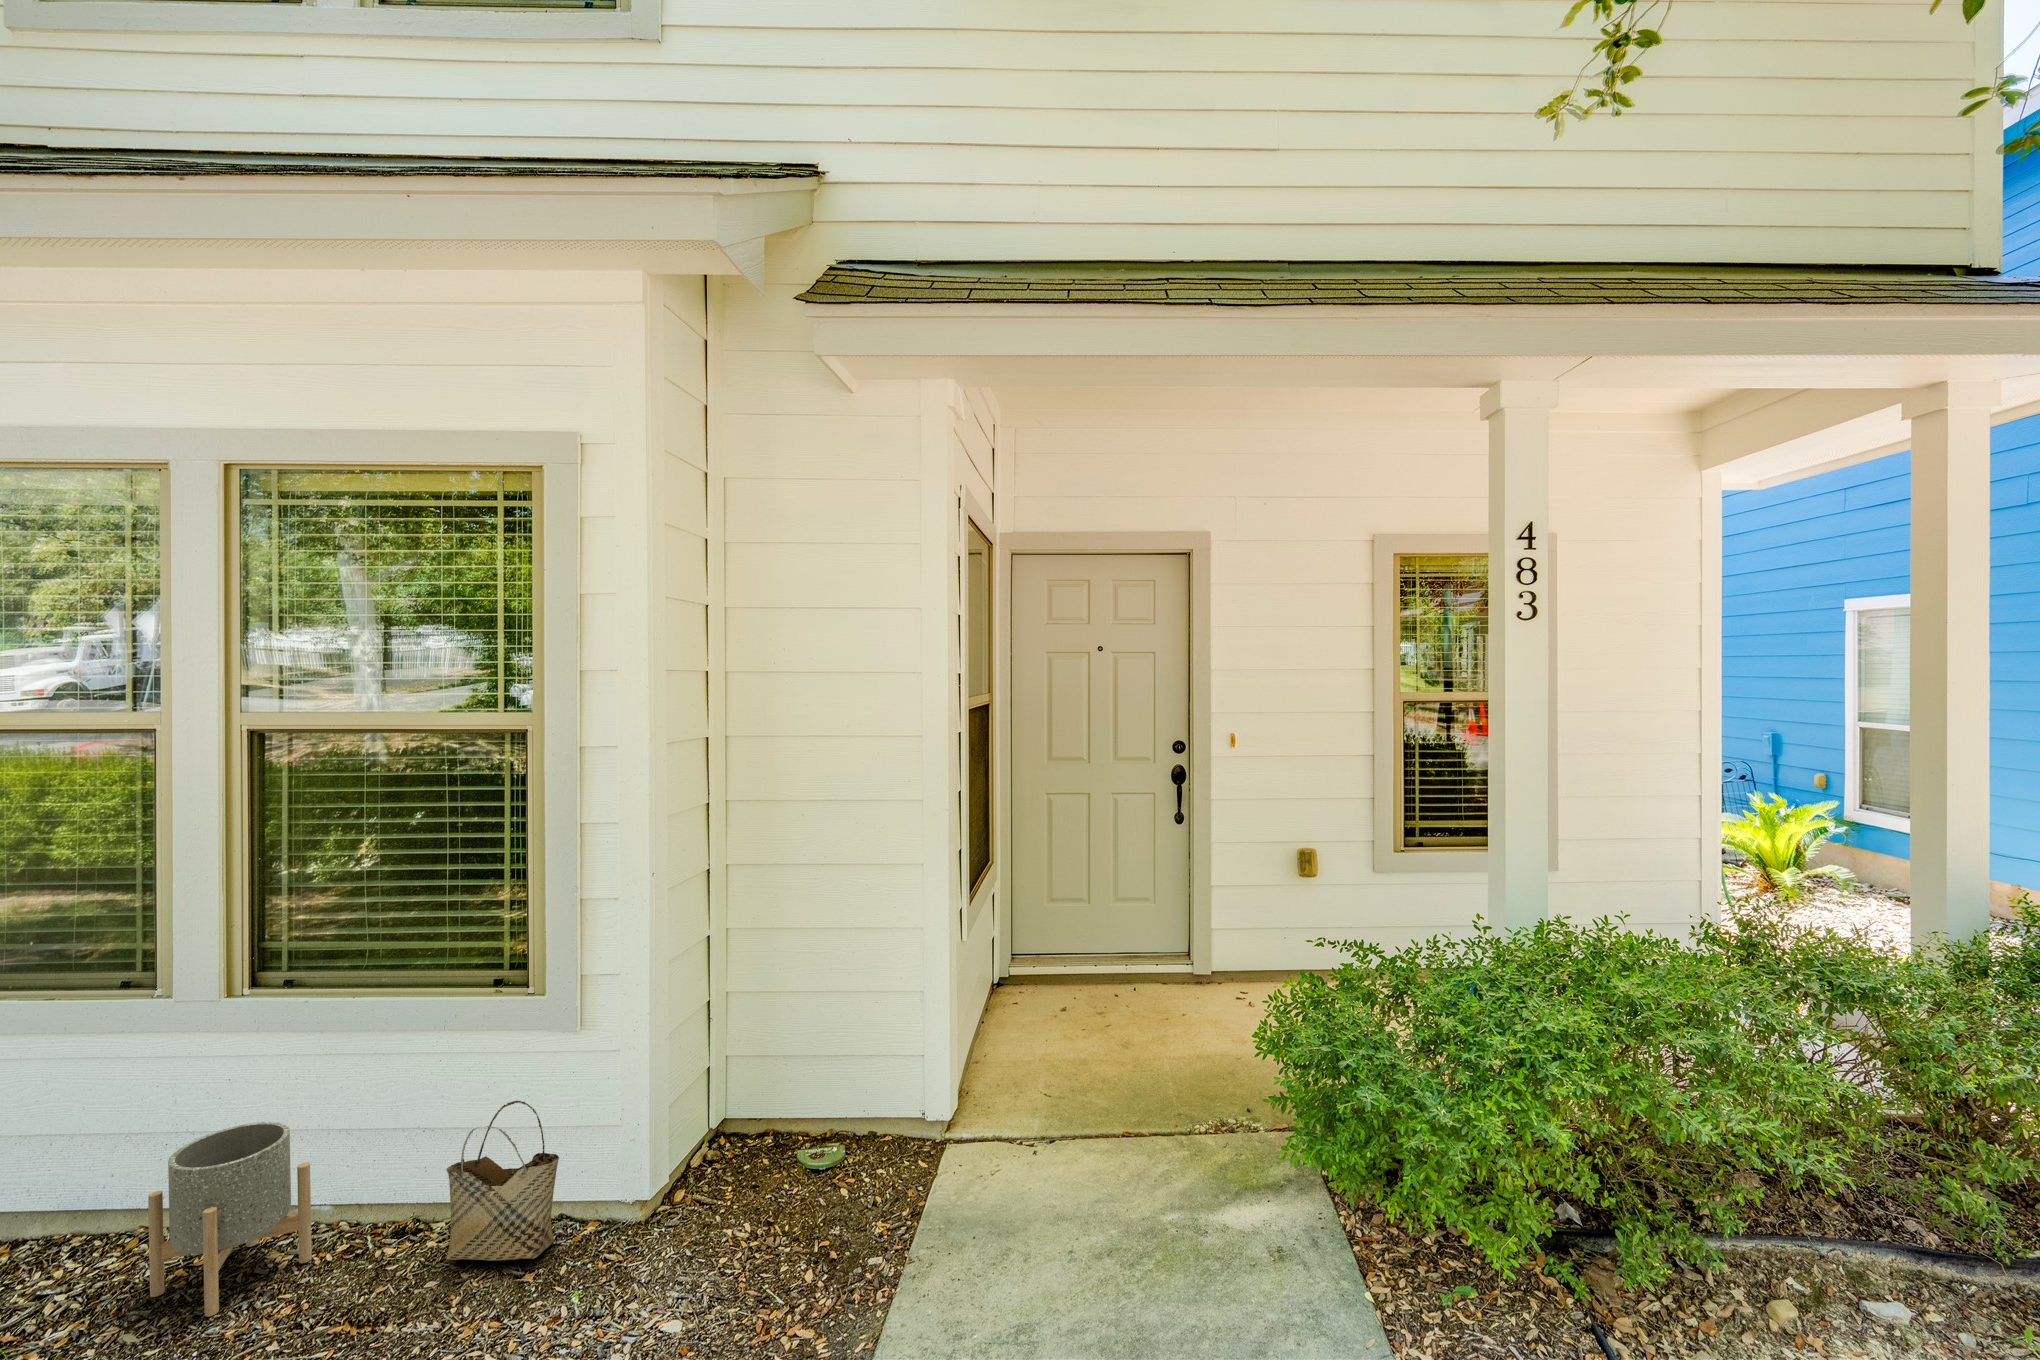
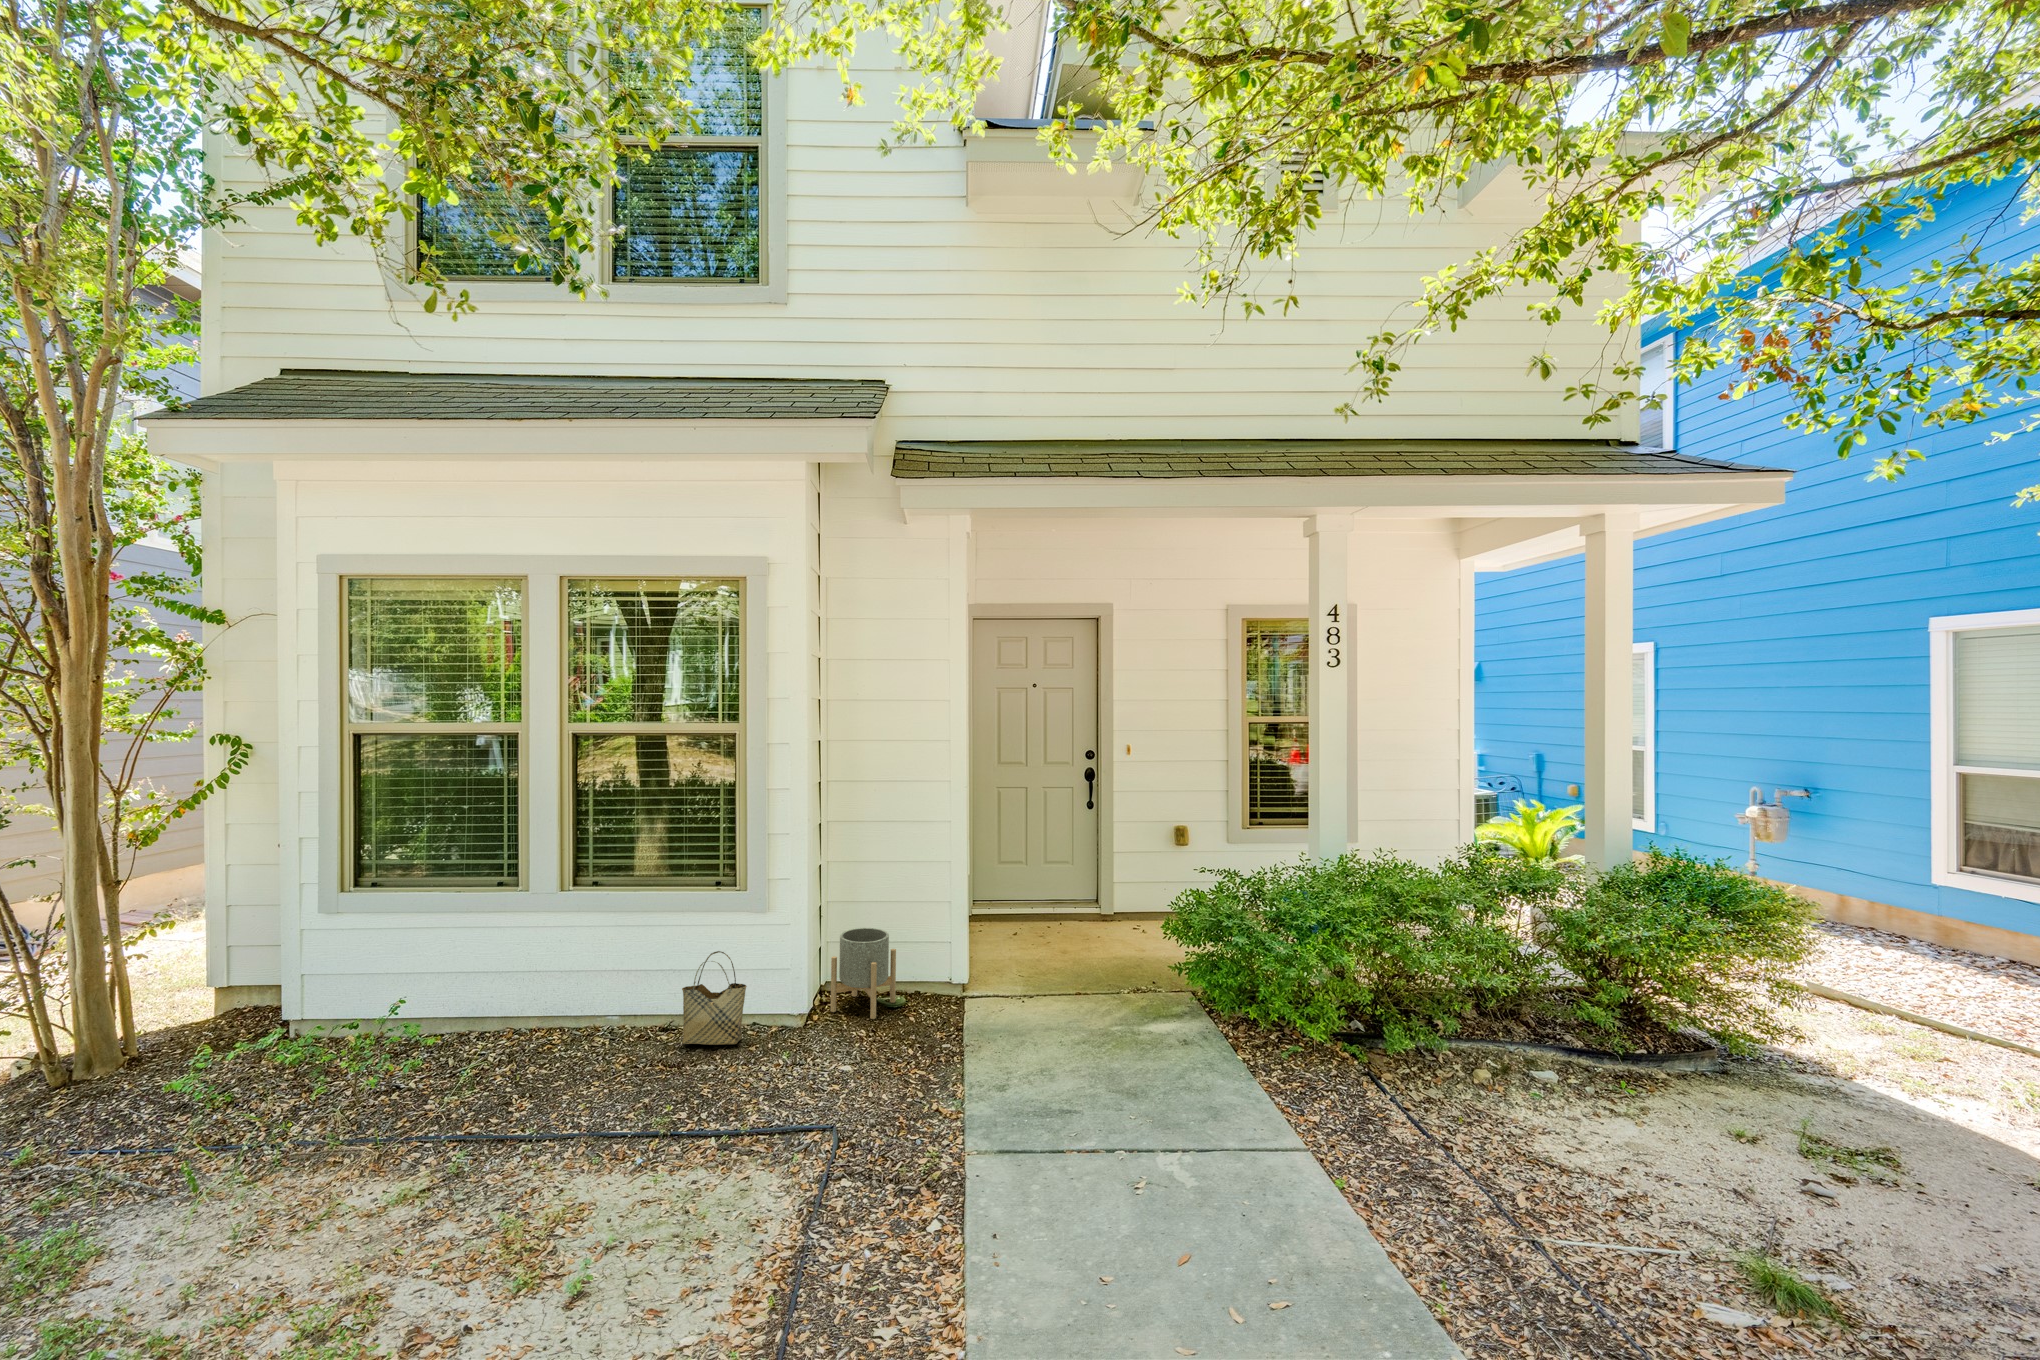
planter: present [148,1122,312,1317] -> present [831,928,896,1019]

